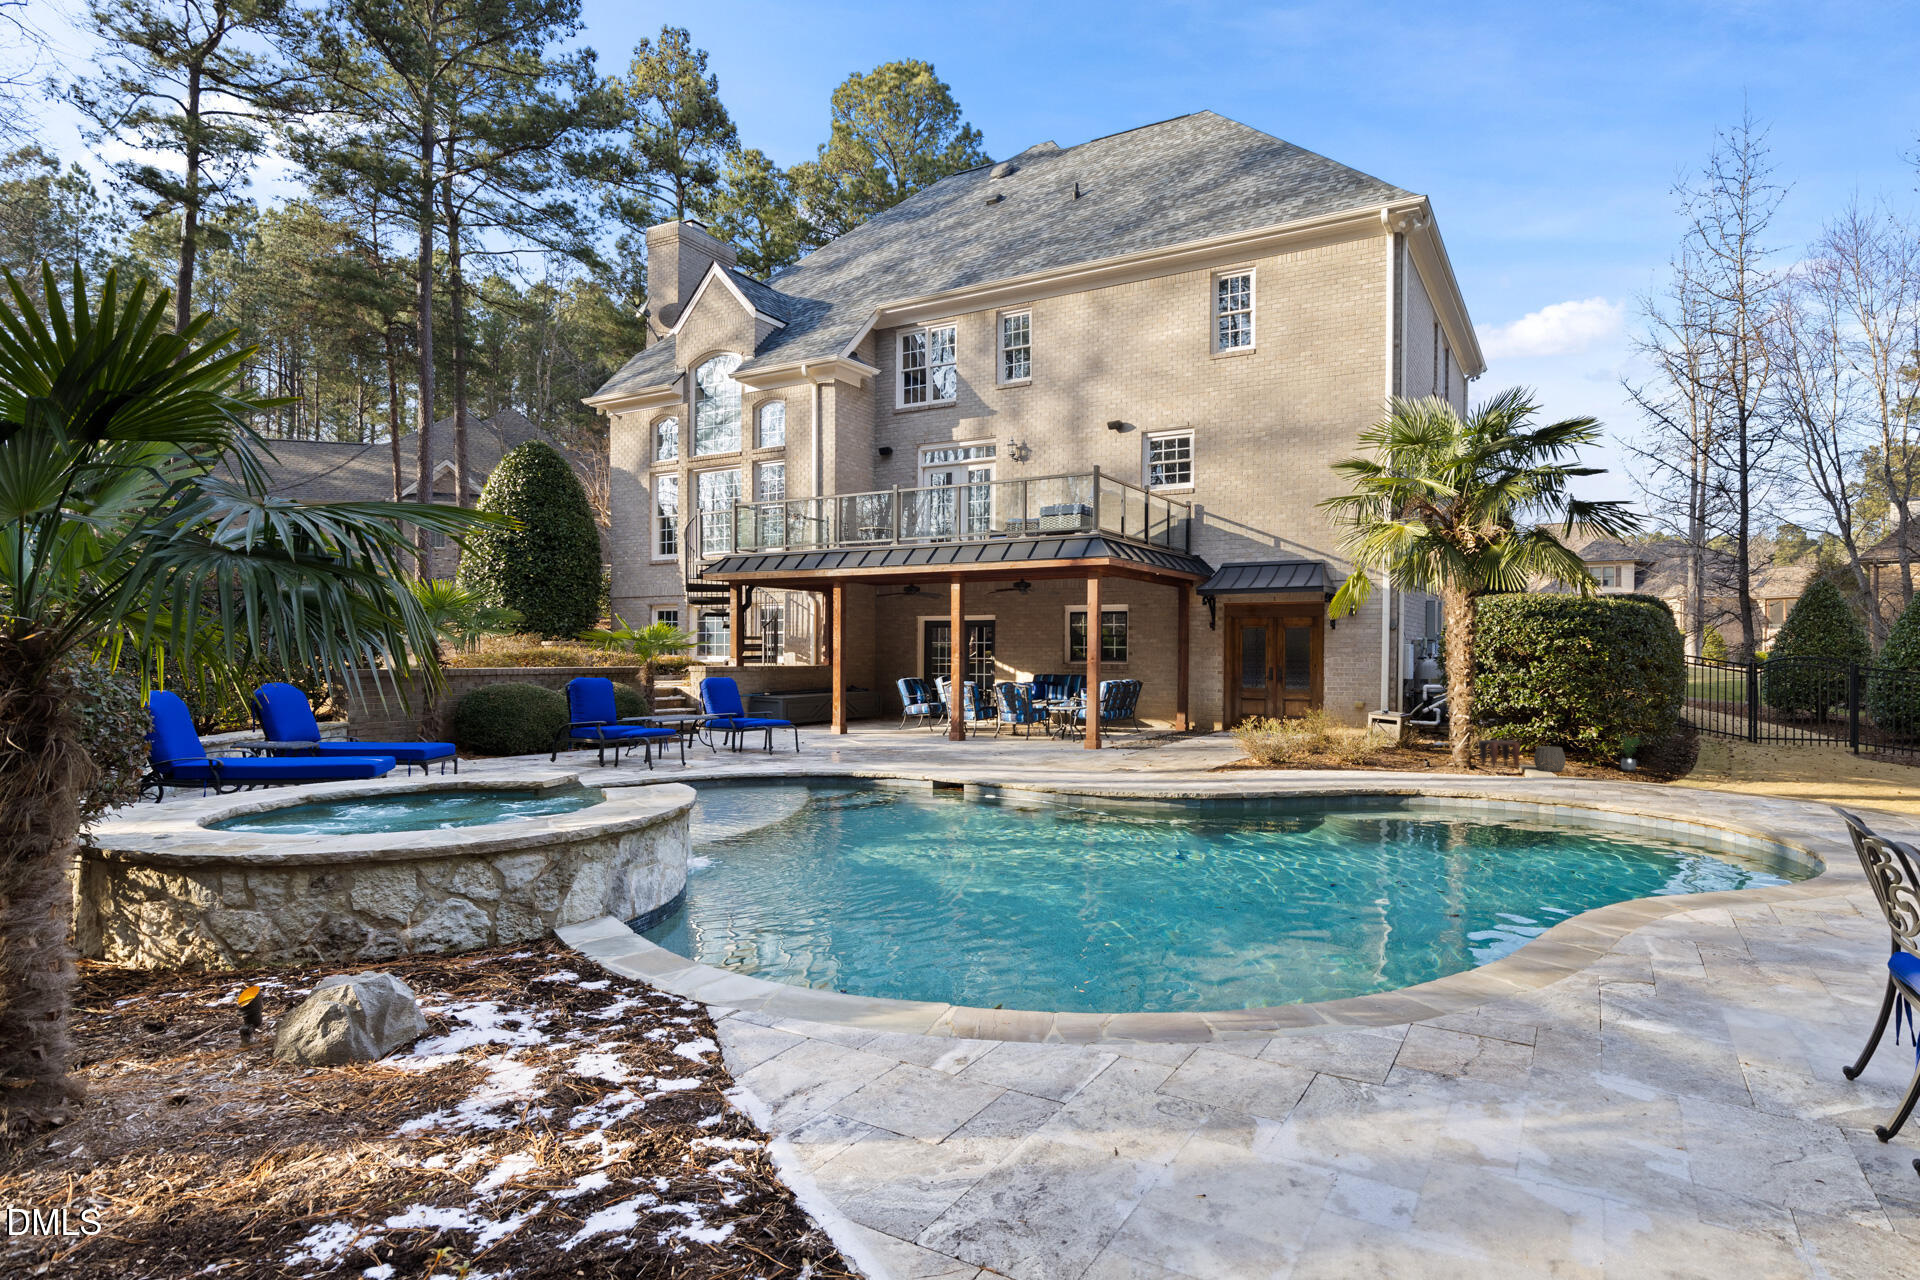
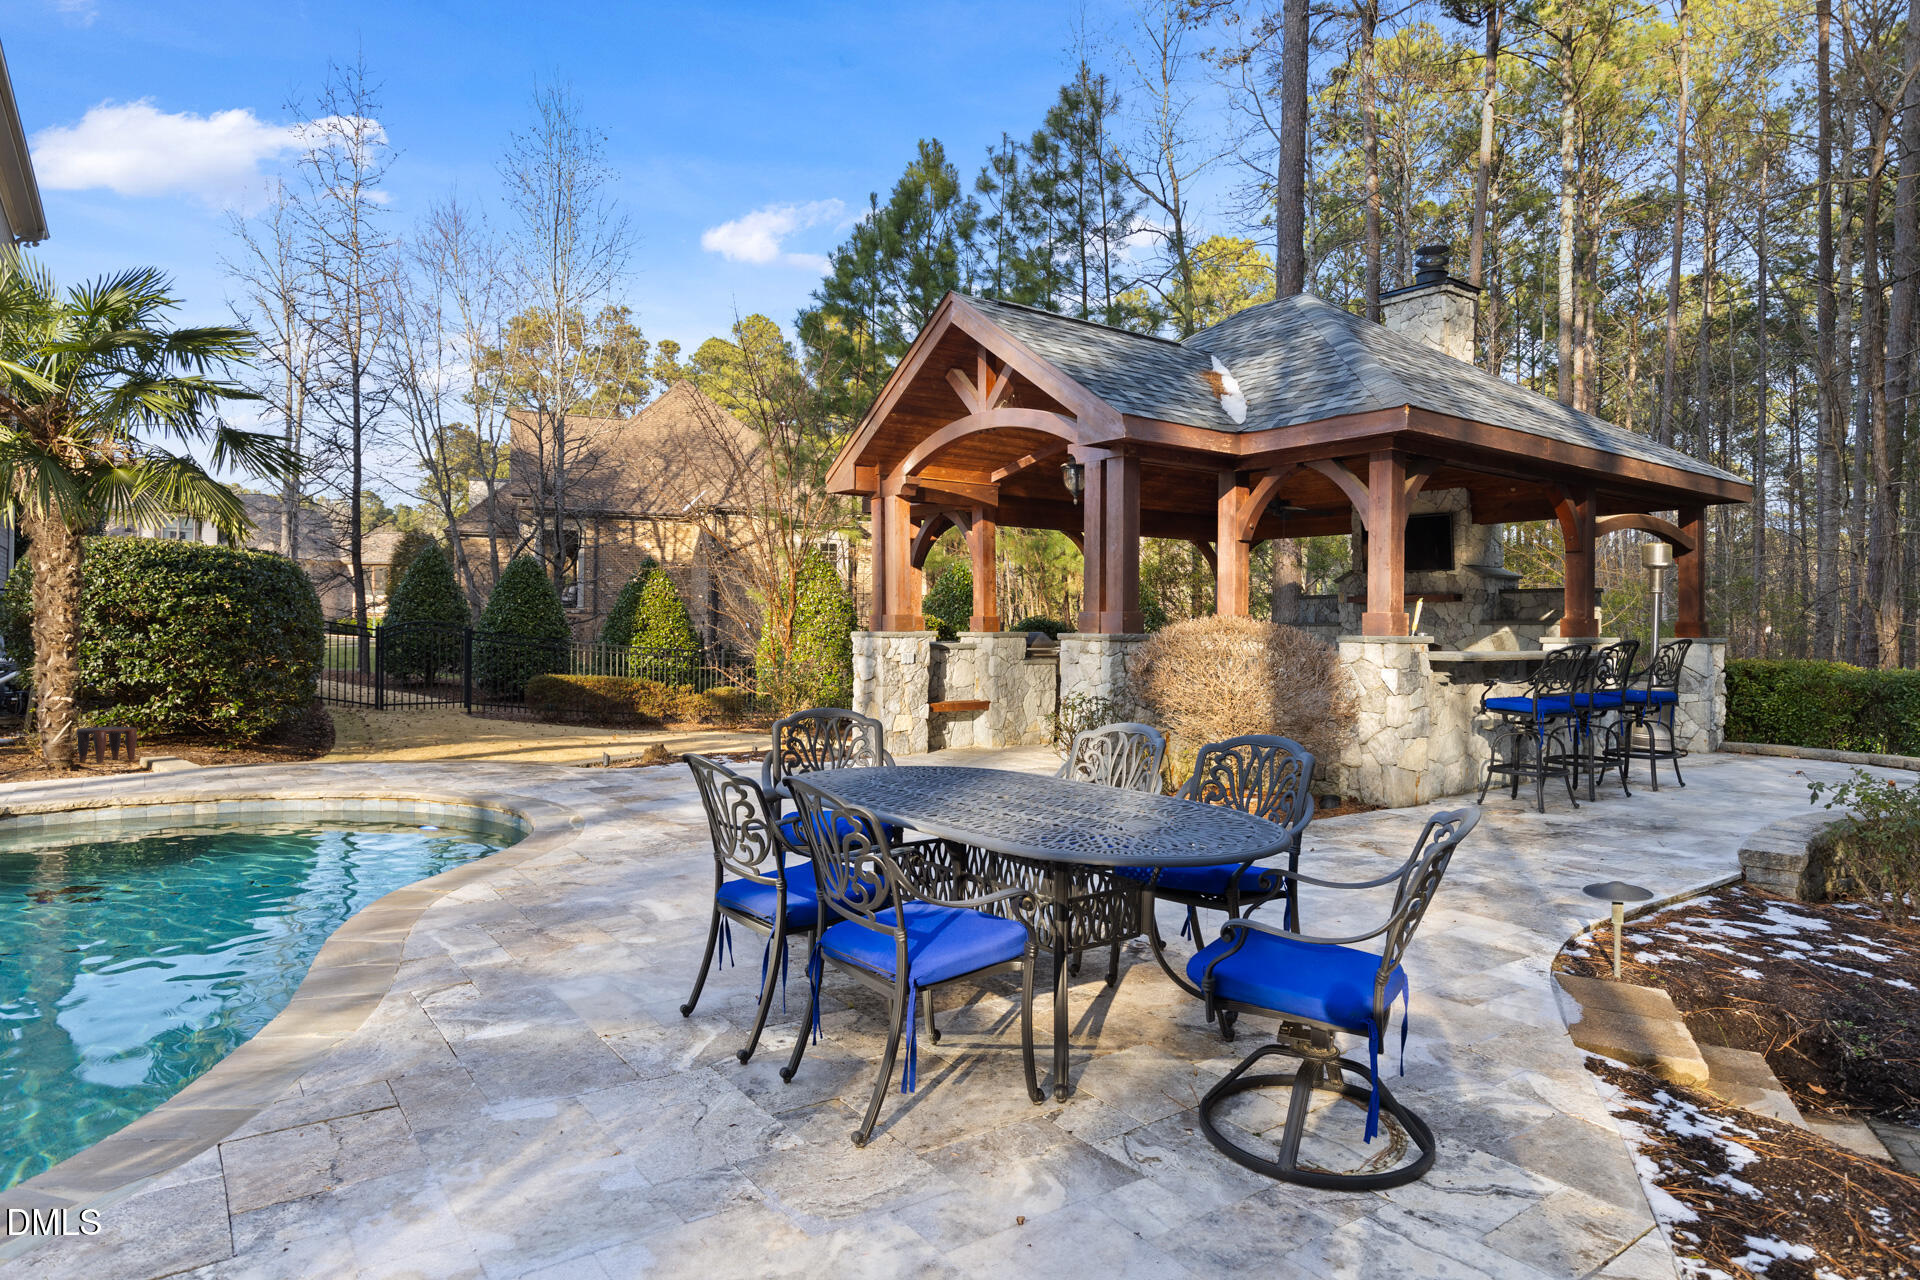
potted plant: present [1619,738,1639,771] -> none [254,711,288,752]
woven basket: present [1534,746,1566,772] -> none [156,730,198,762]

